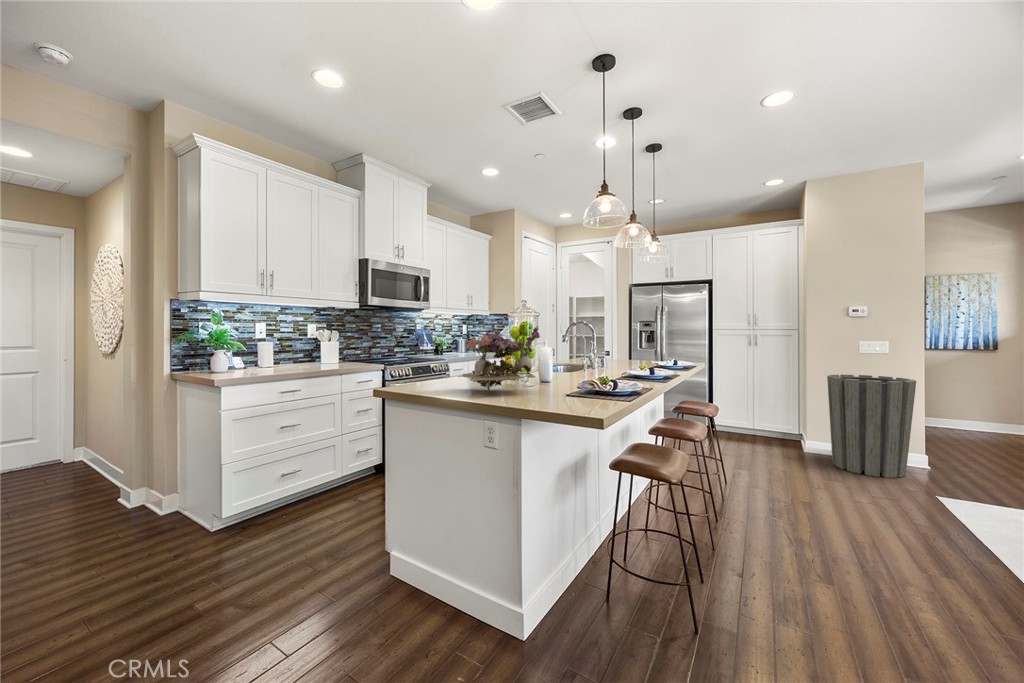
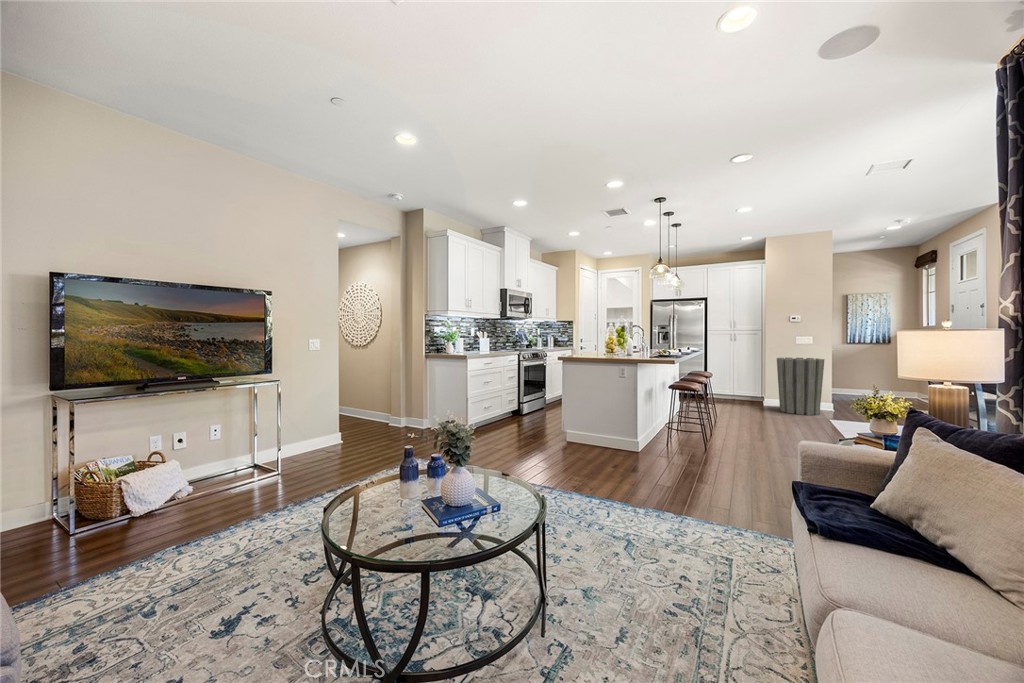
flower arrangement: present [458,326,540,390] -> none [600,327,638,356]

